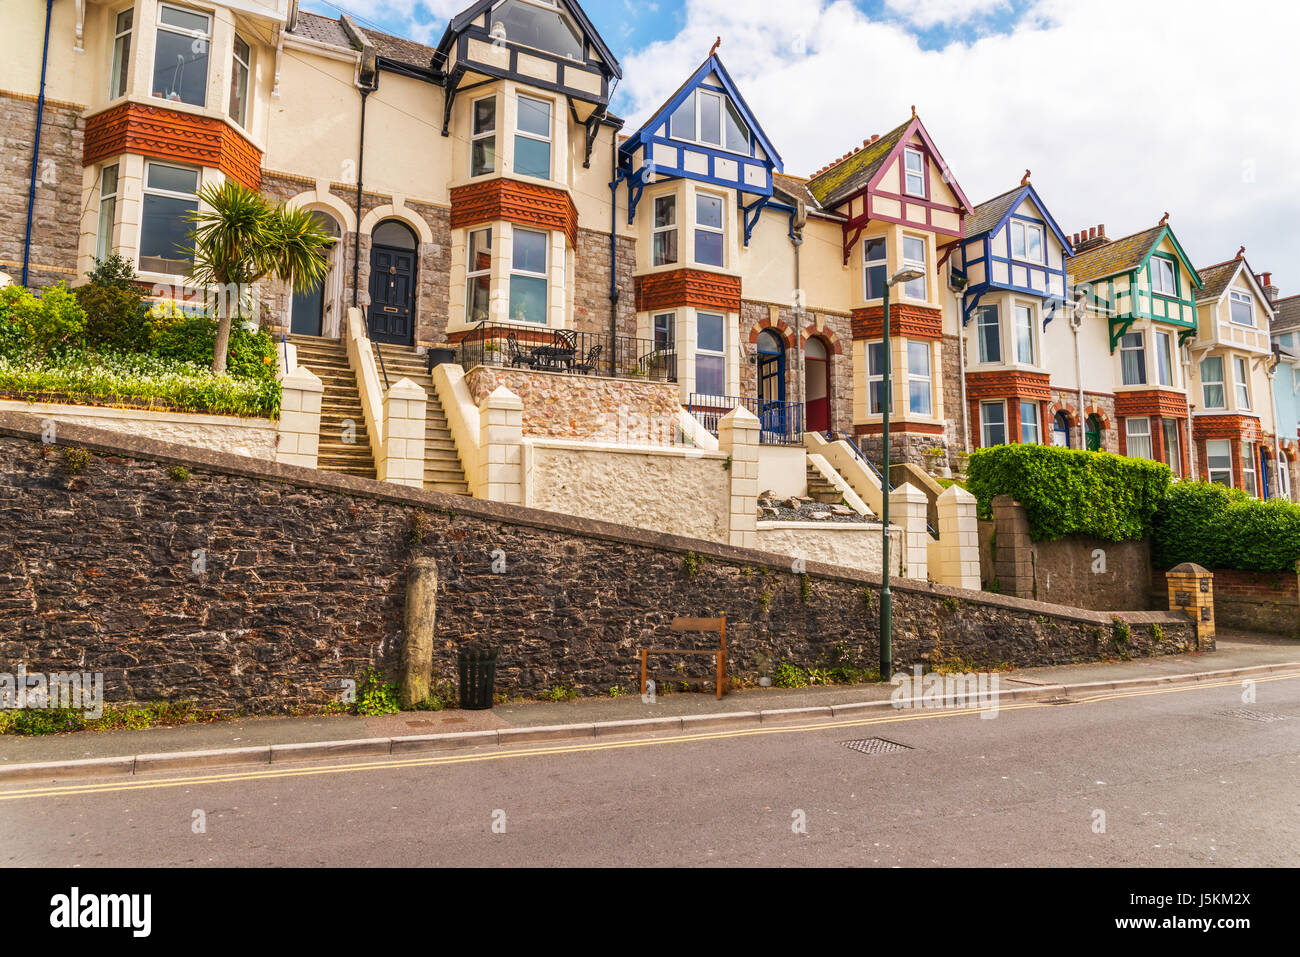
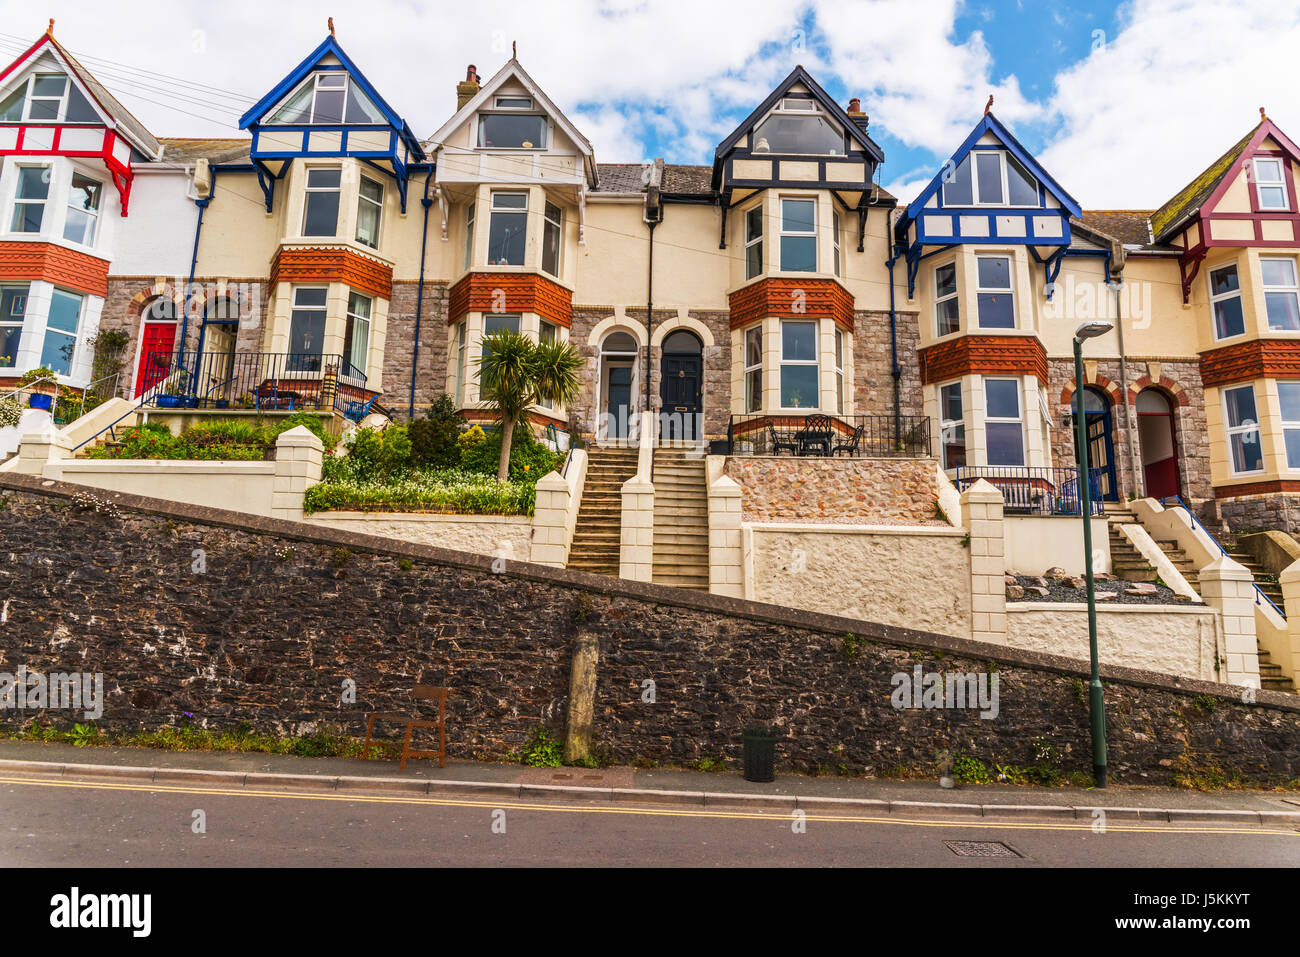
bench: present [641,617,730,698] -> present [362,684,449,771]
waste bin: present [456,650,499,709] -> present [740,726,779,782]

